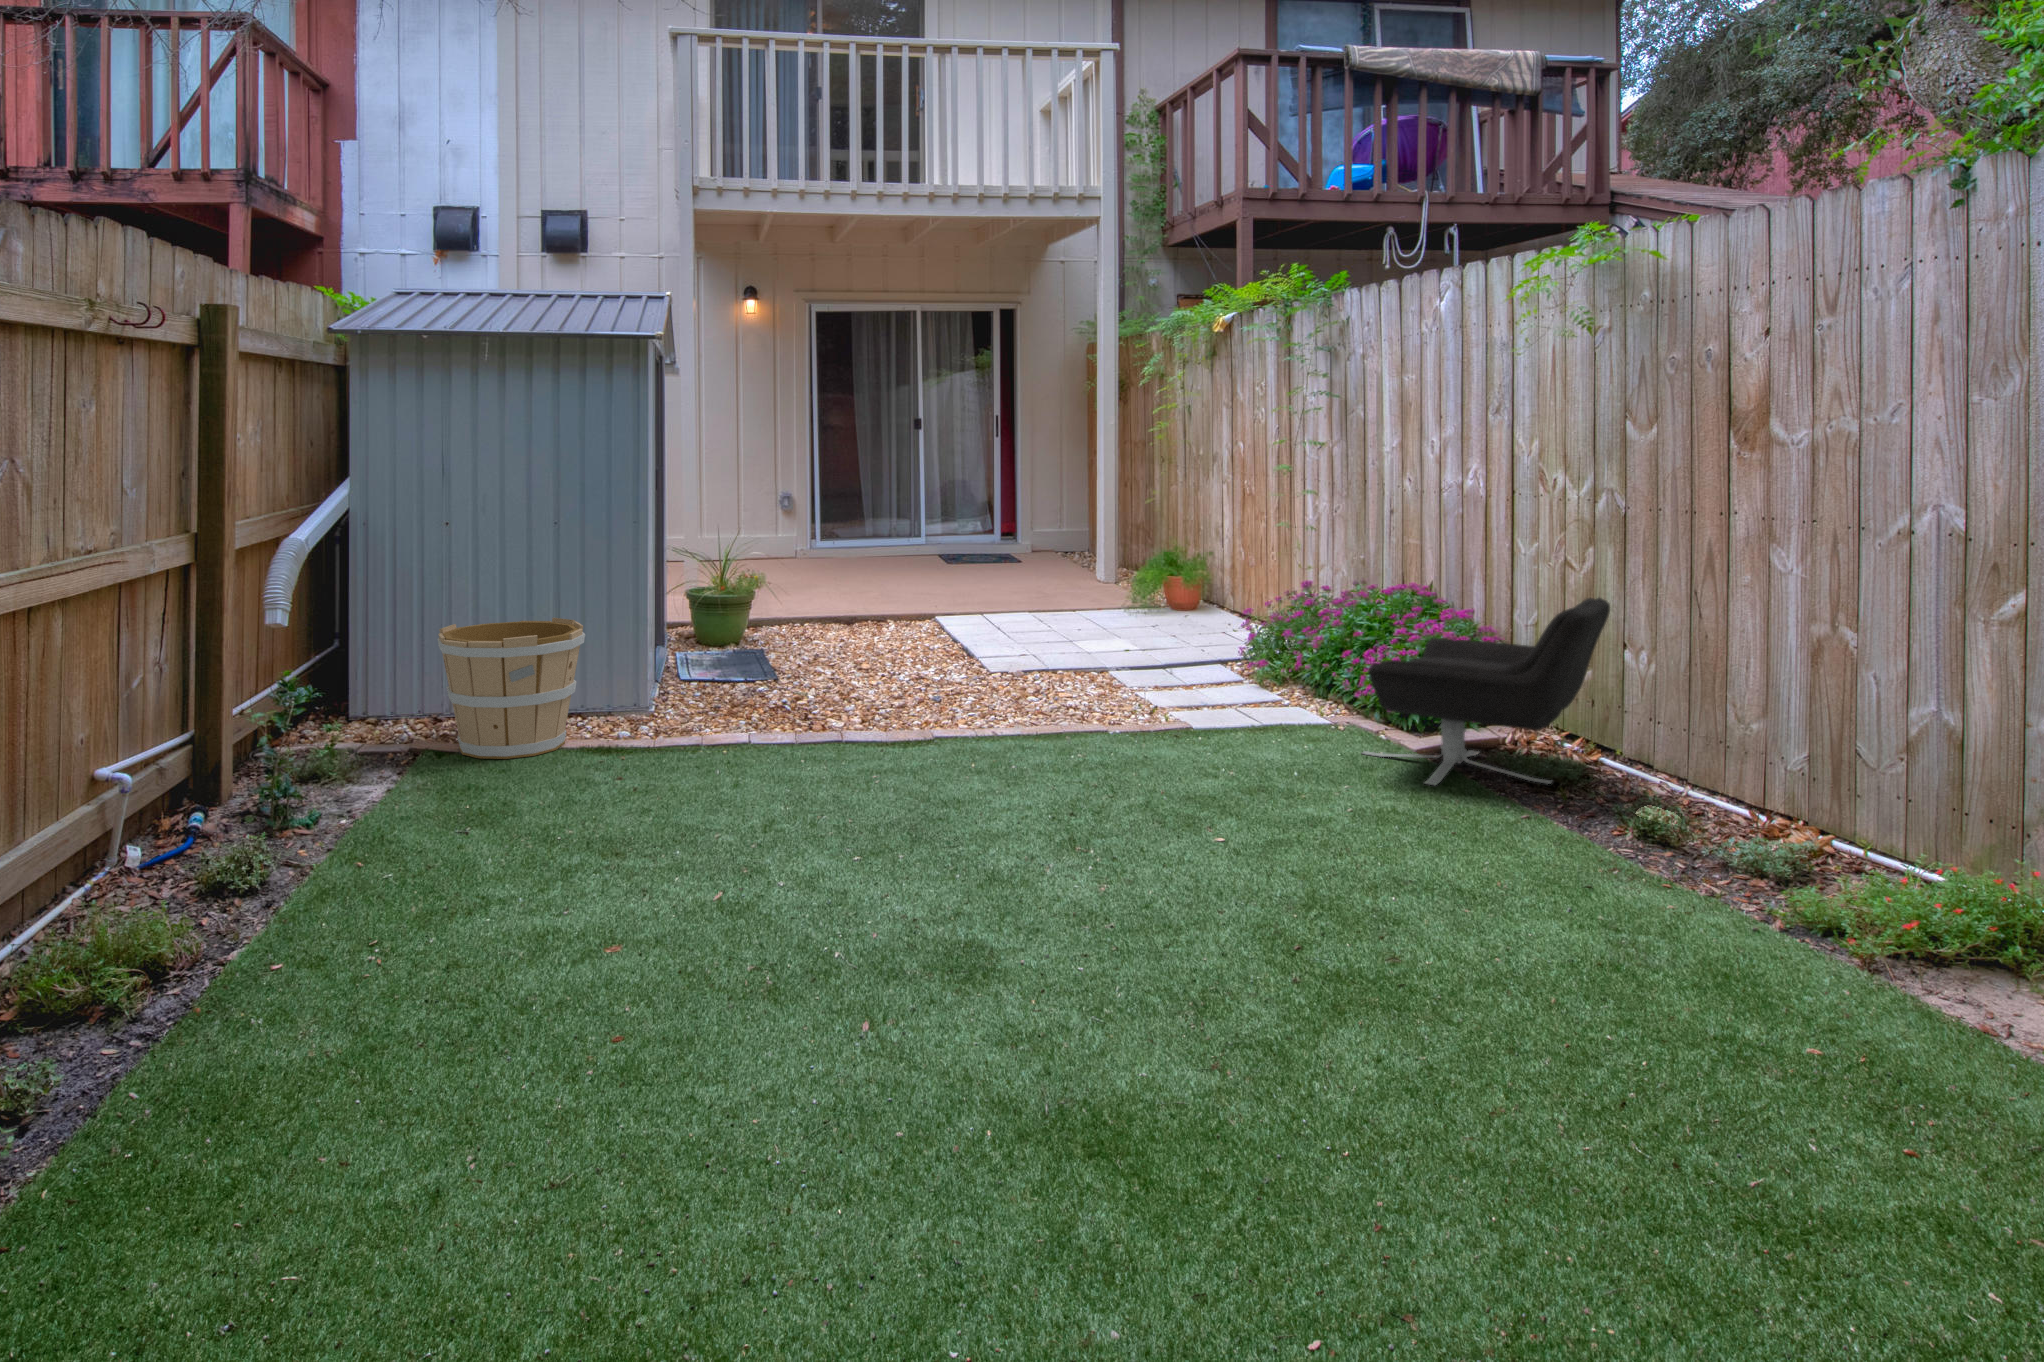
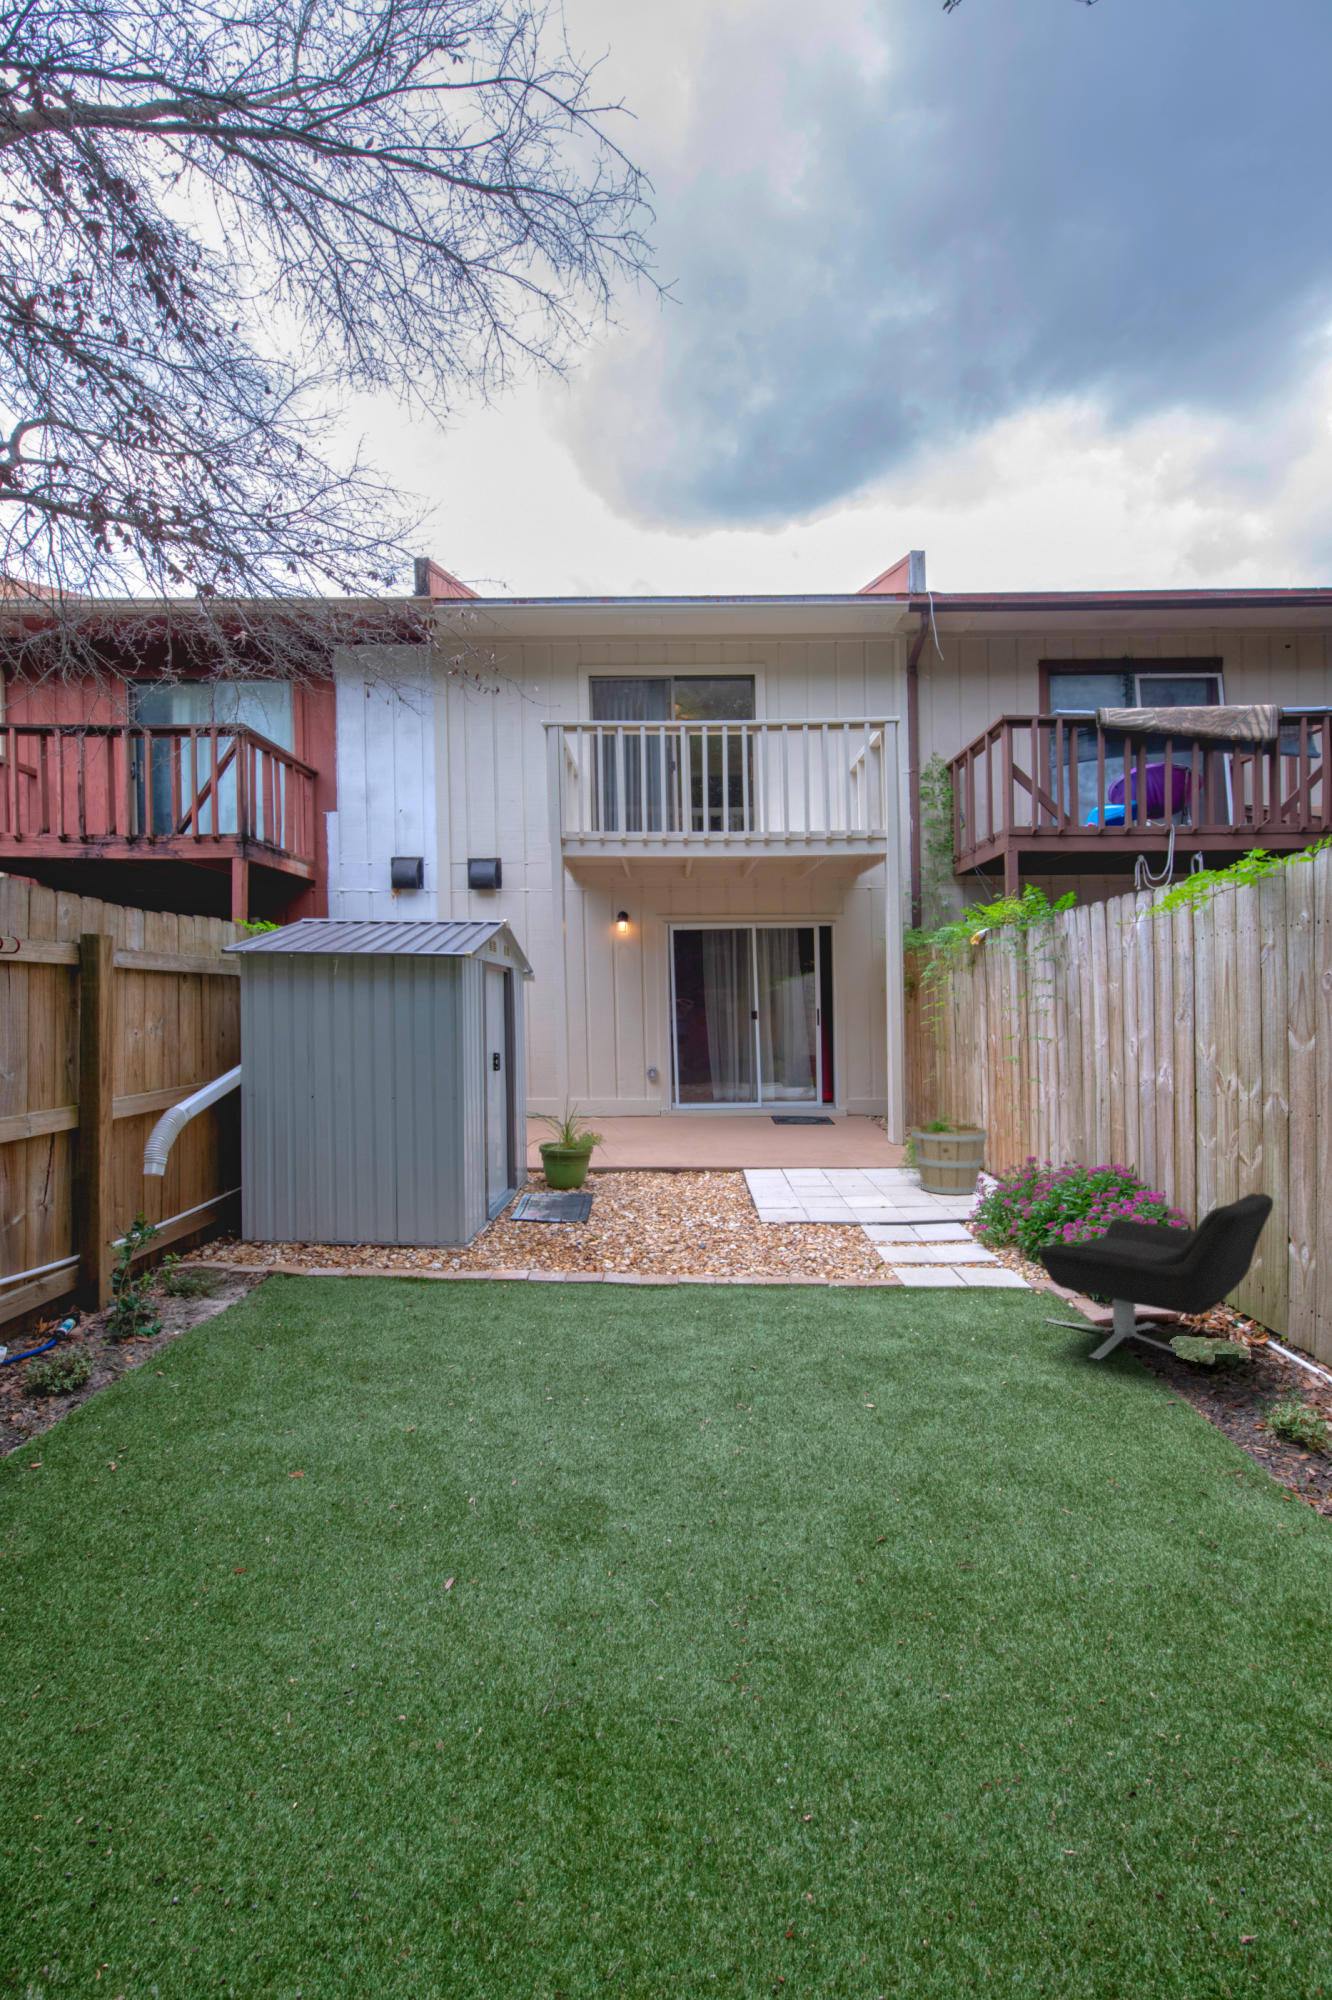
wooden bucket: present [438,618,585,759] -> present [911,1122,988,1195]

